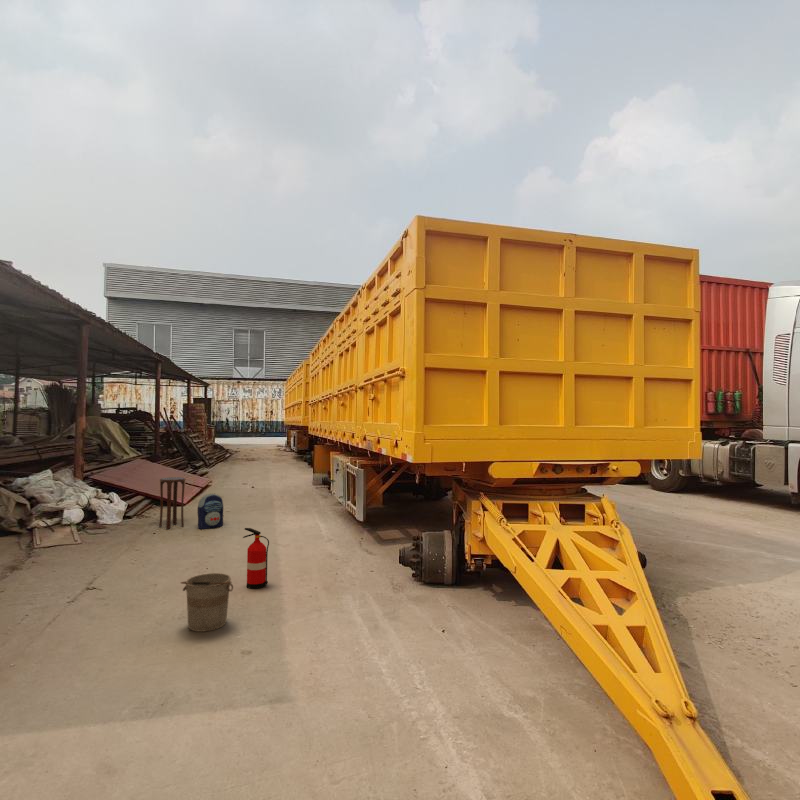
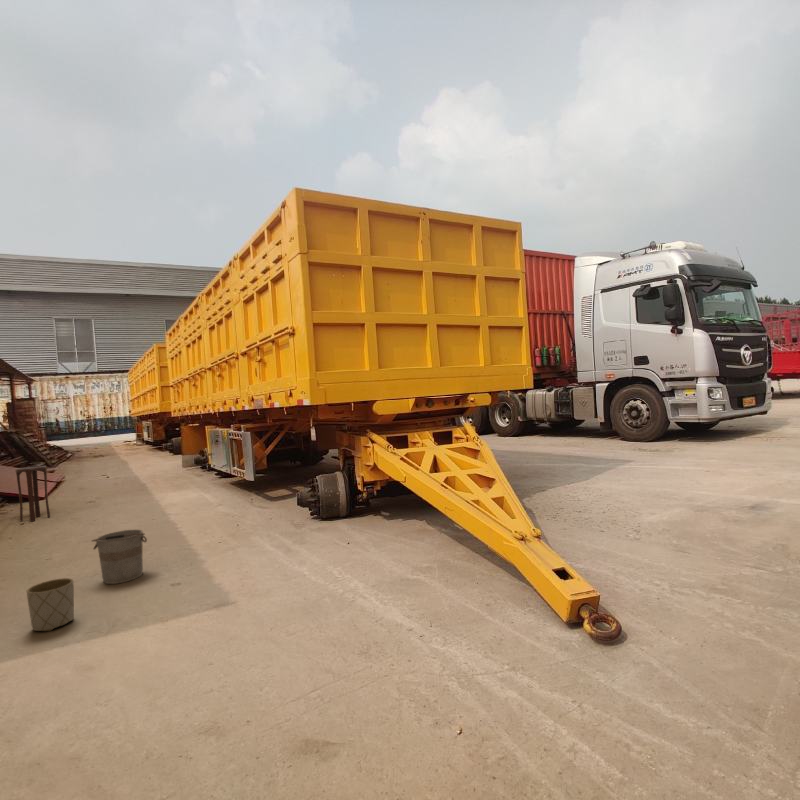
backpack: present [197,493,223,529] -> none [66,478,97,516]
fire extinguisher: present [243,528,269,589] -> none [141,491,172,548]
planter: none [101,627,146,686] -> present [27,578,74,631]

